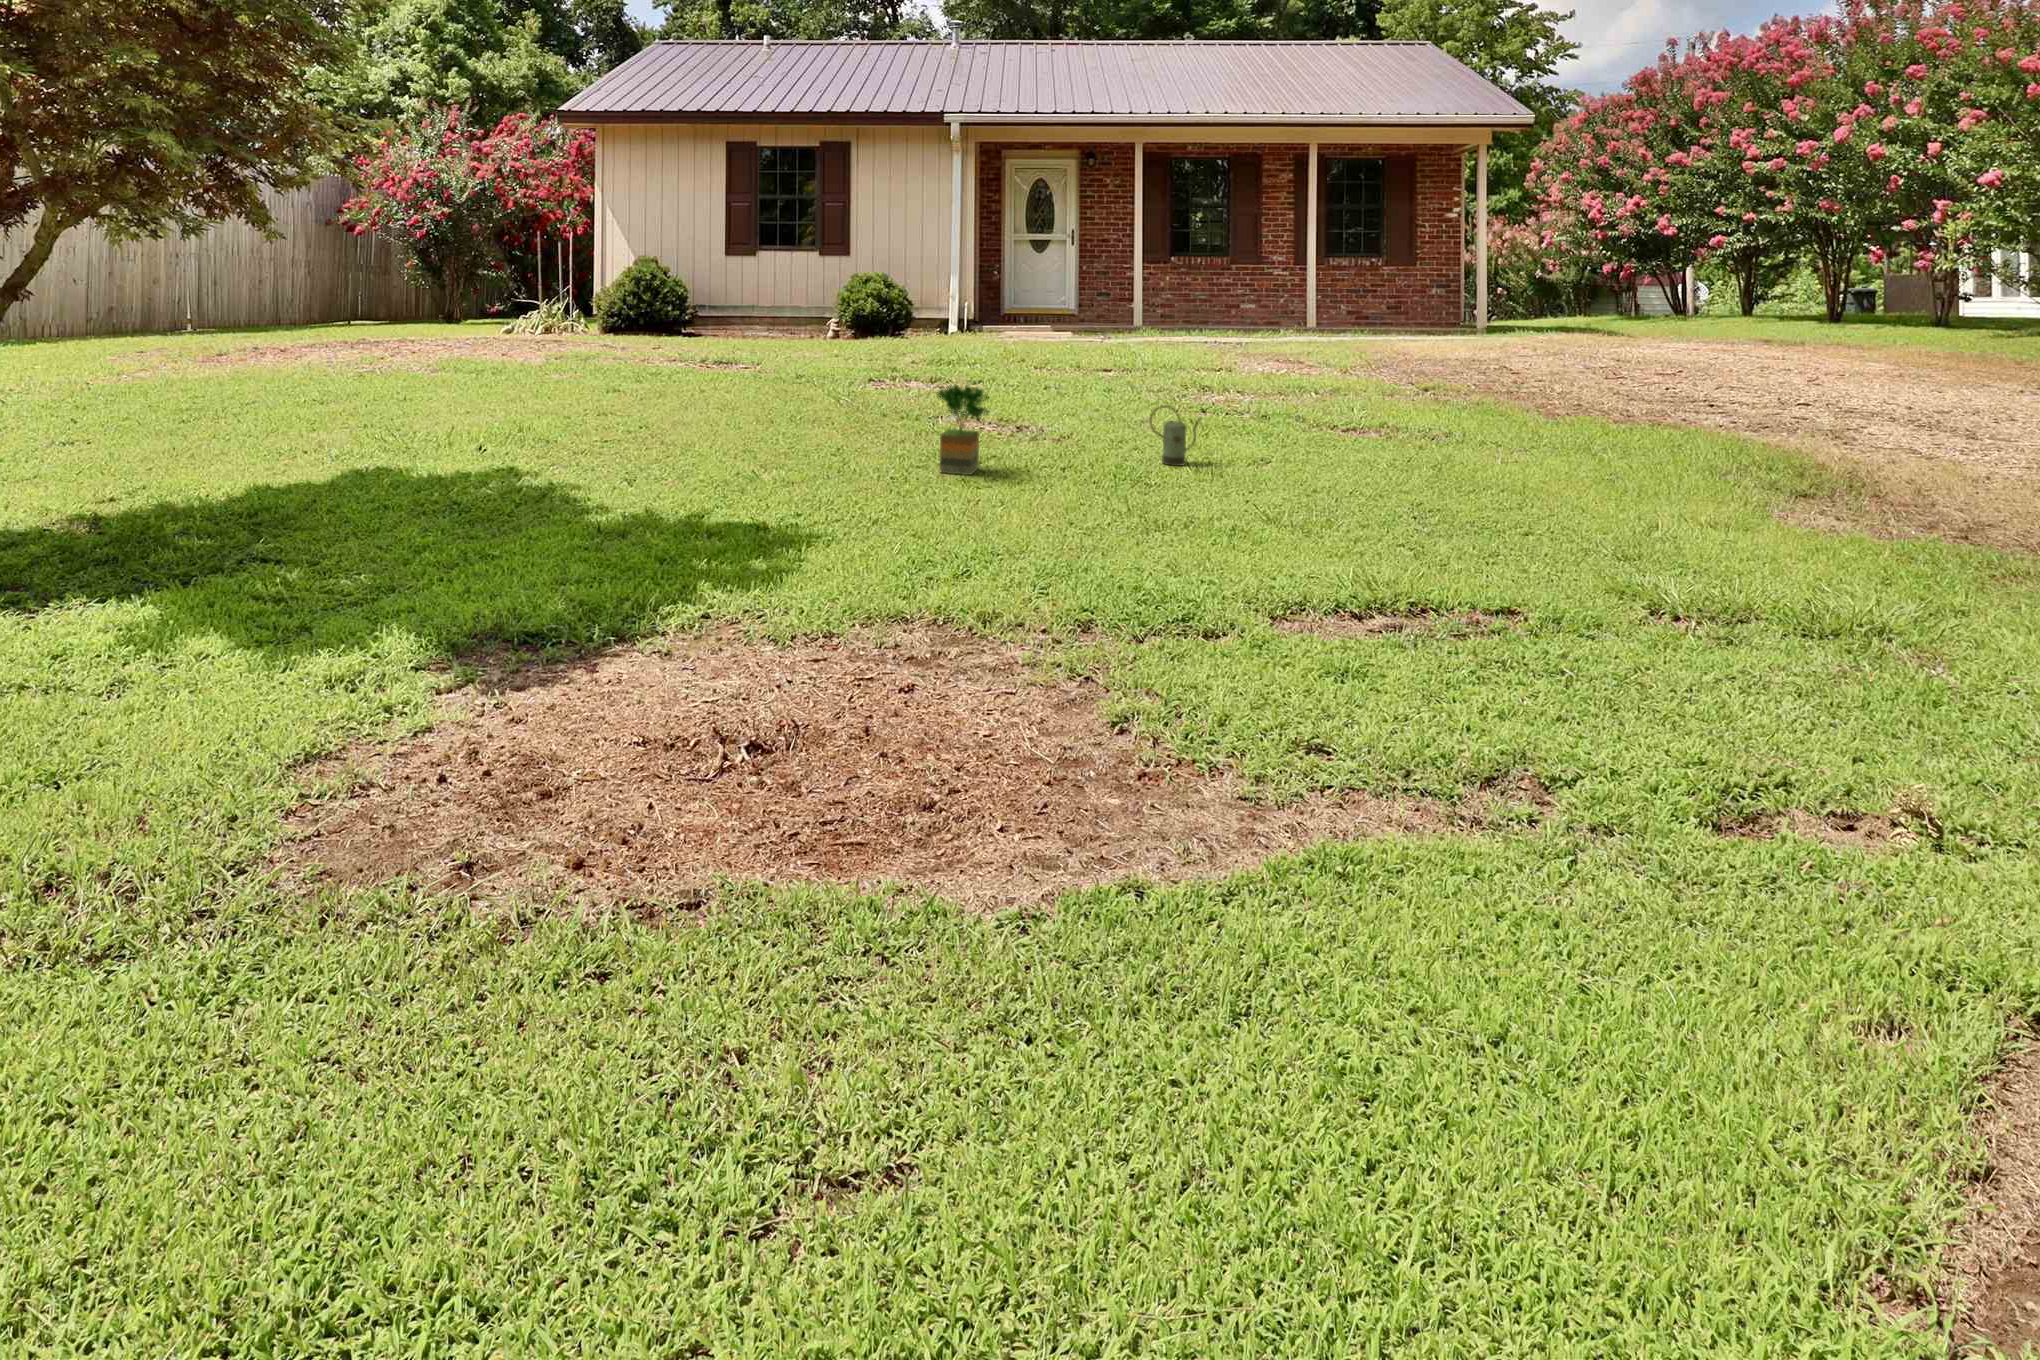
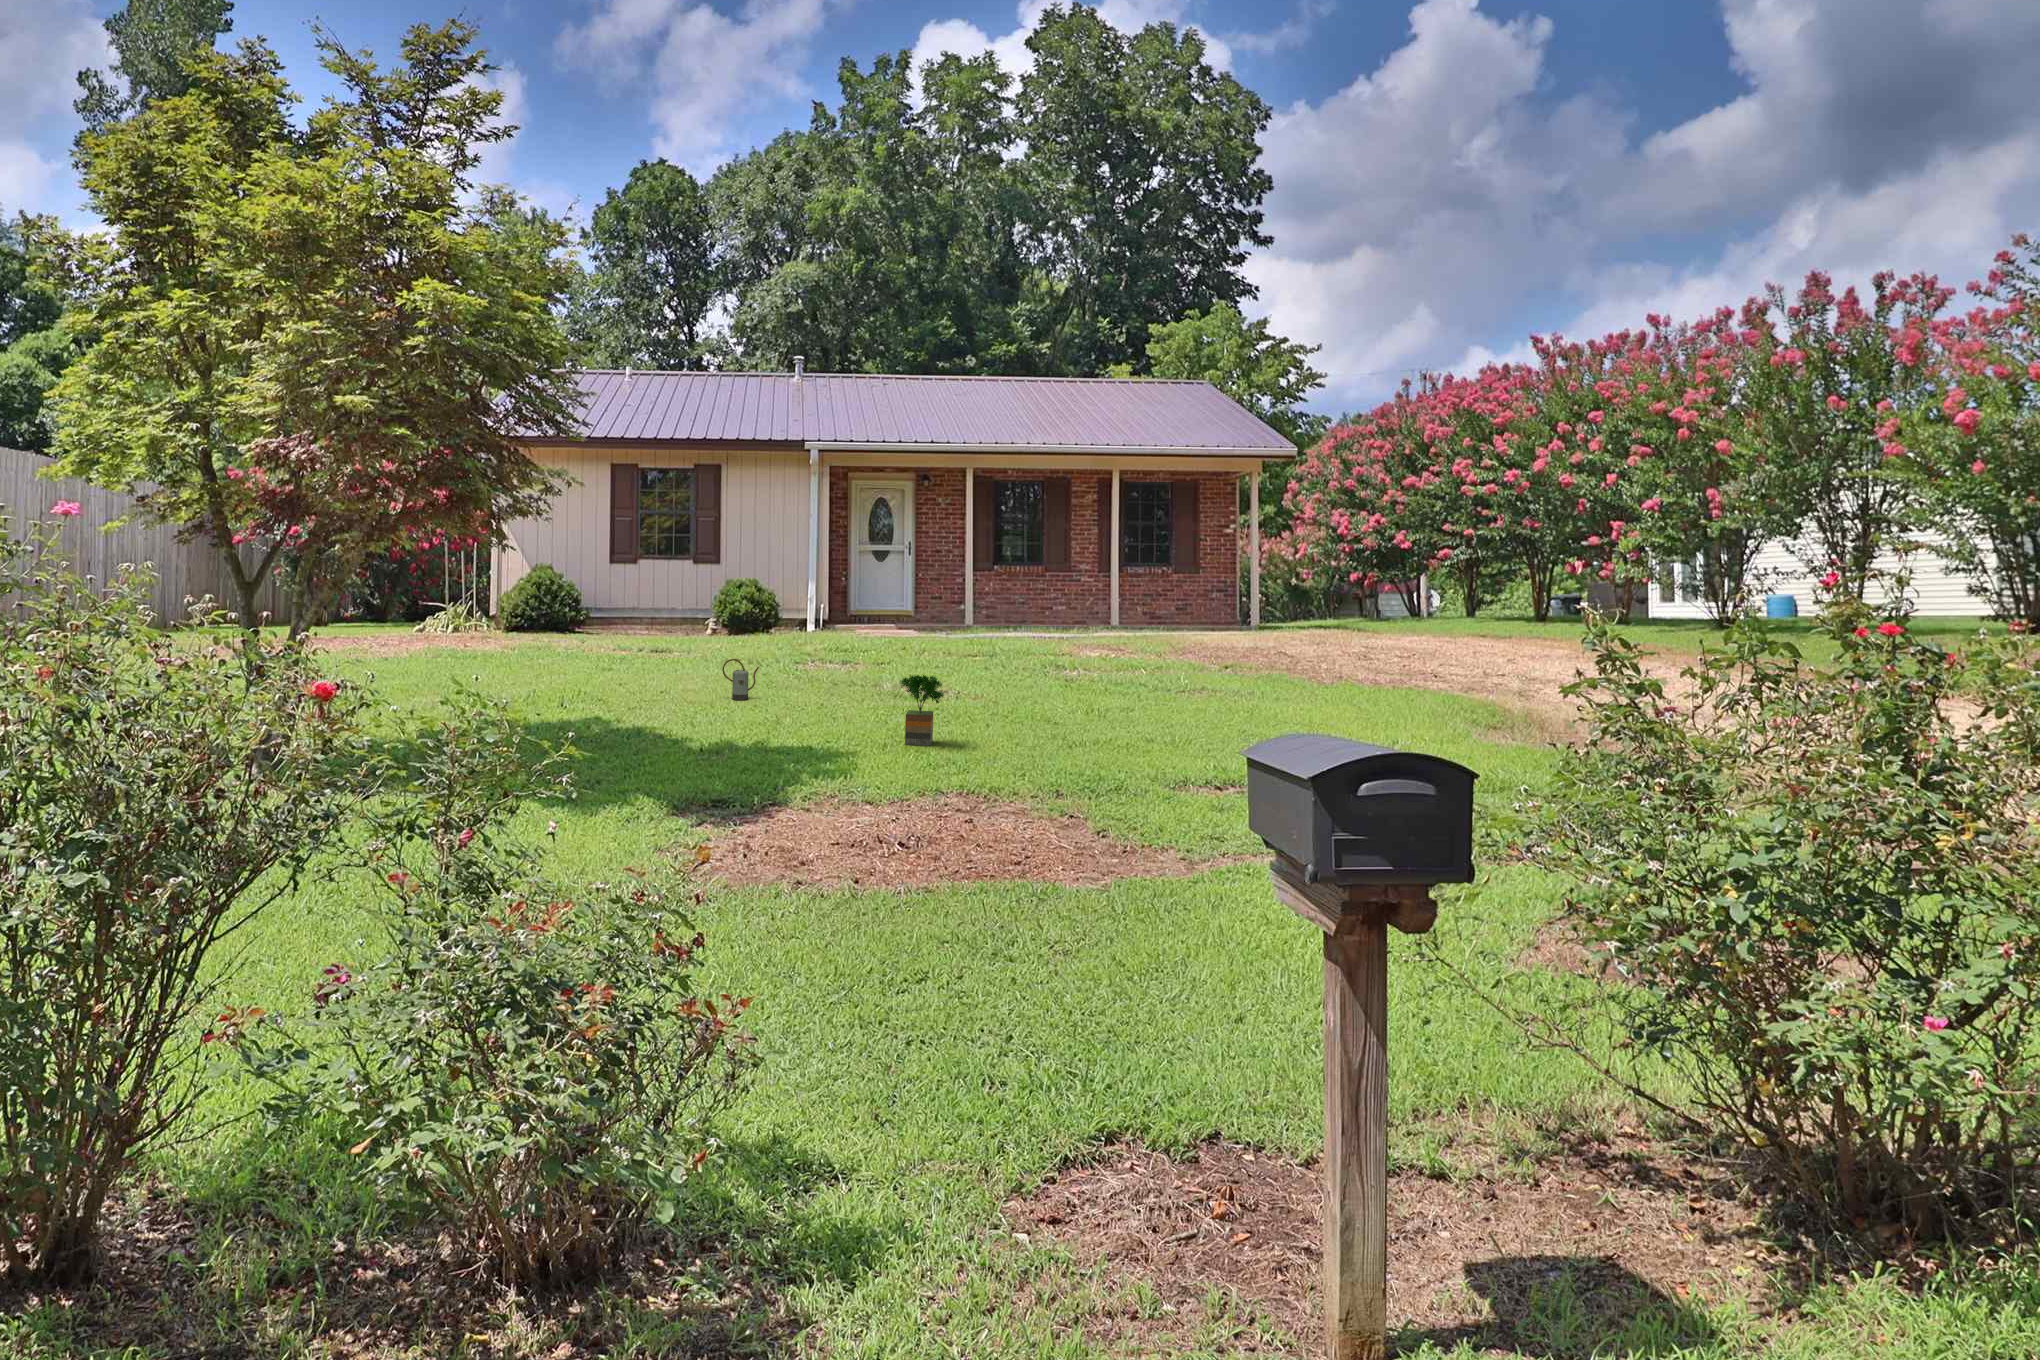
watering can: present [1149,405,1201,466] -> present [722,659,759,701]

